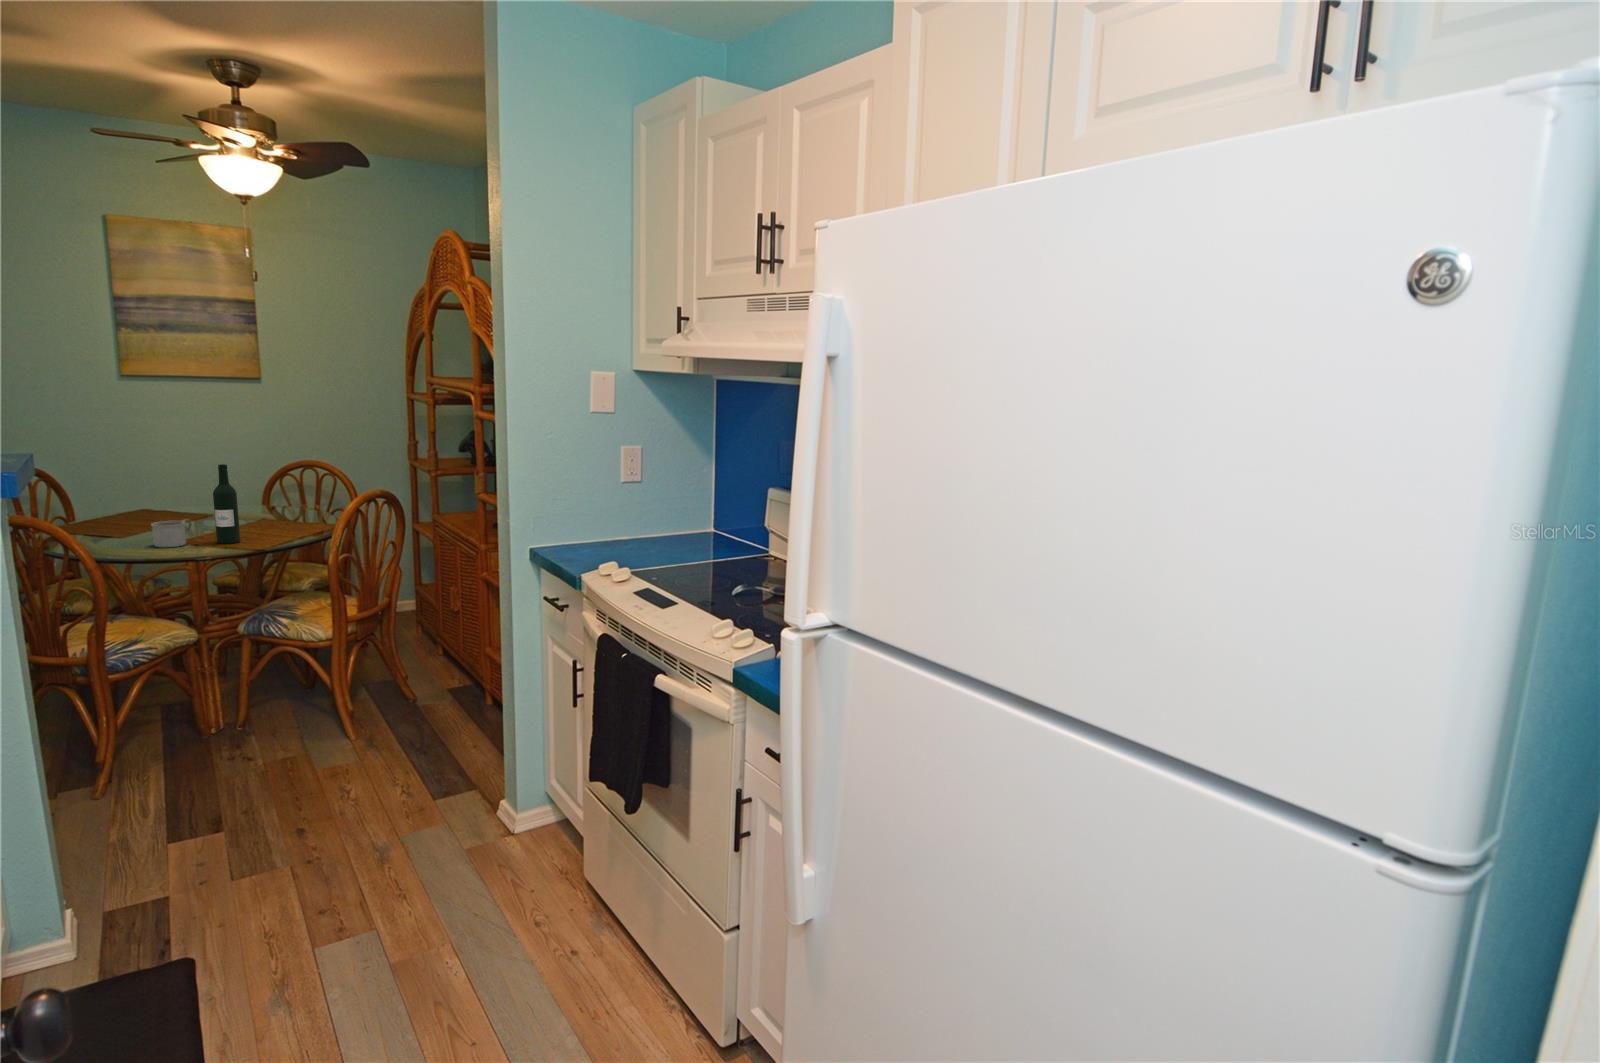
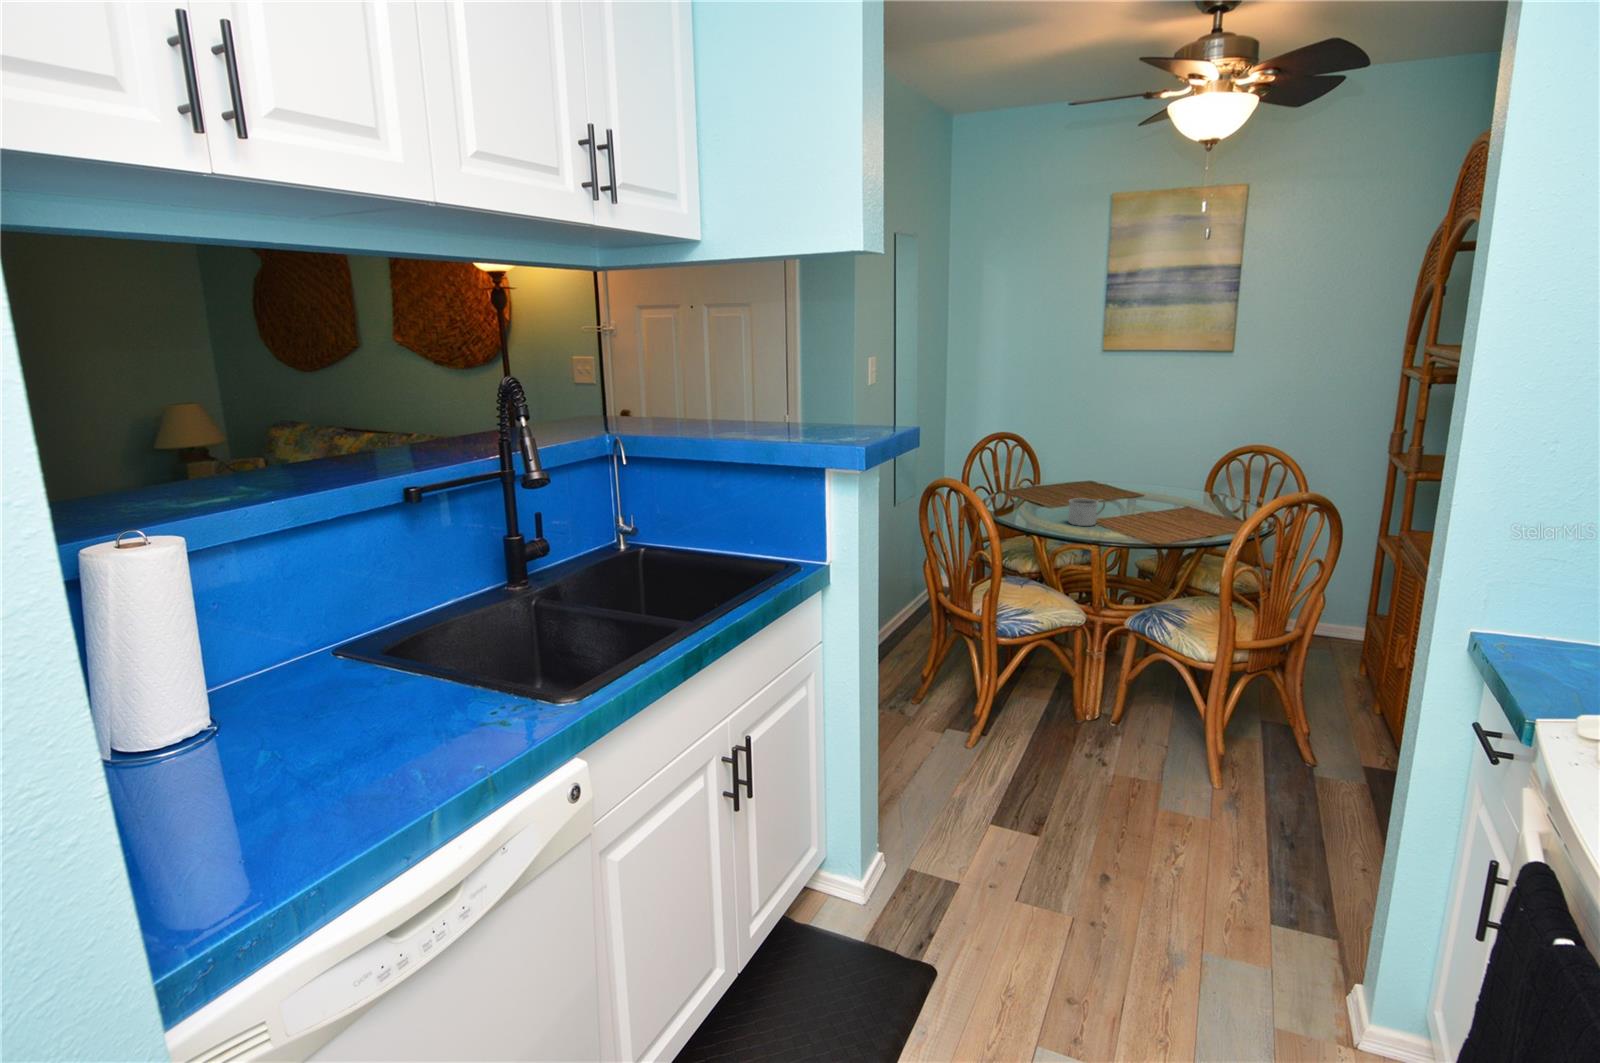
wine bottle: present [213,464,240,544] -> none [1124,446,1150,531]

